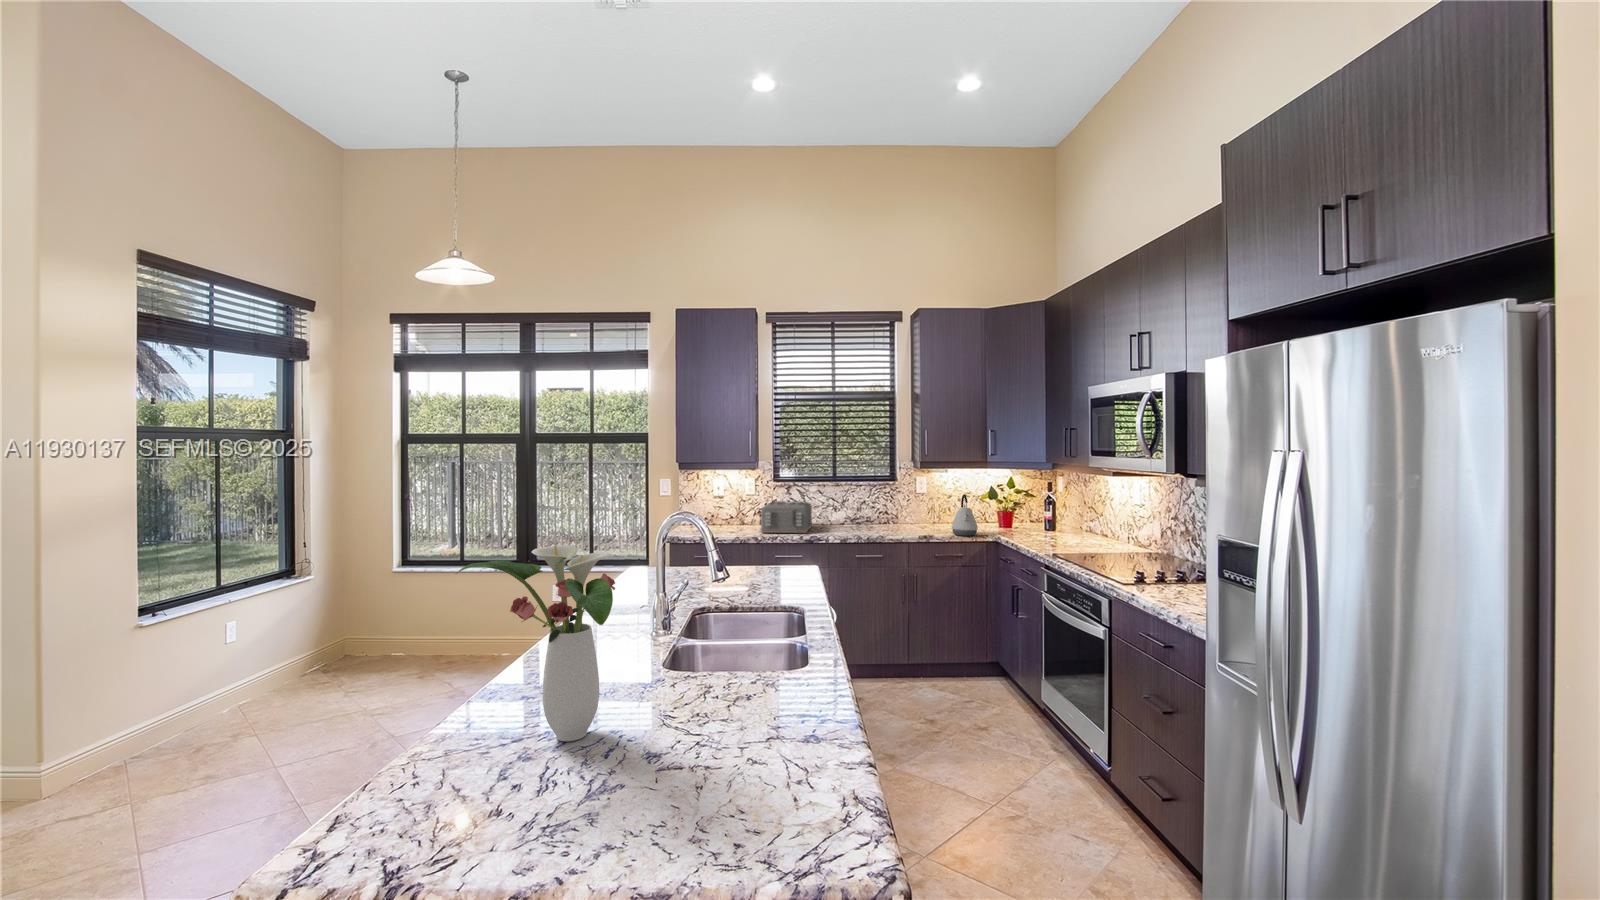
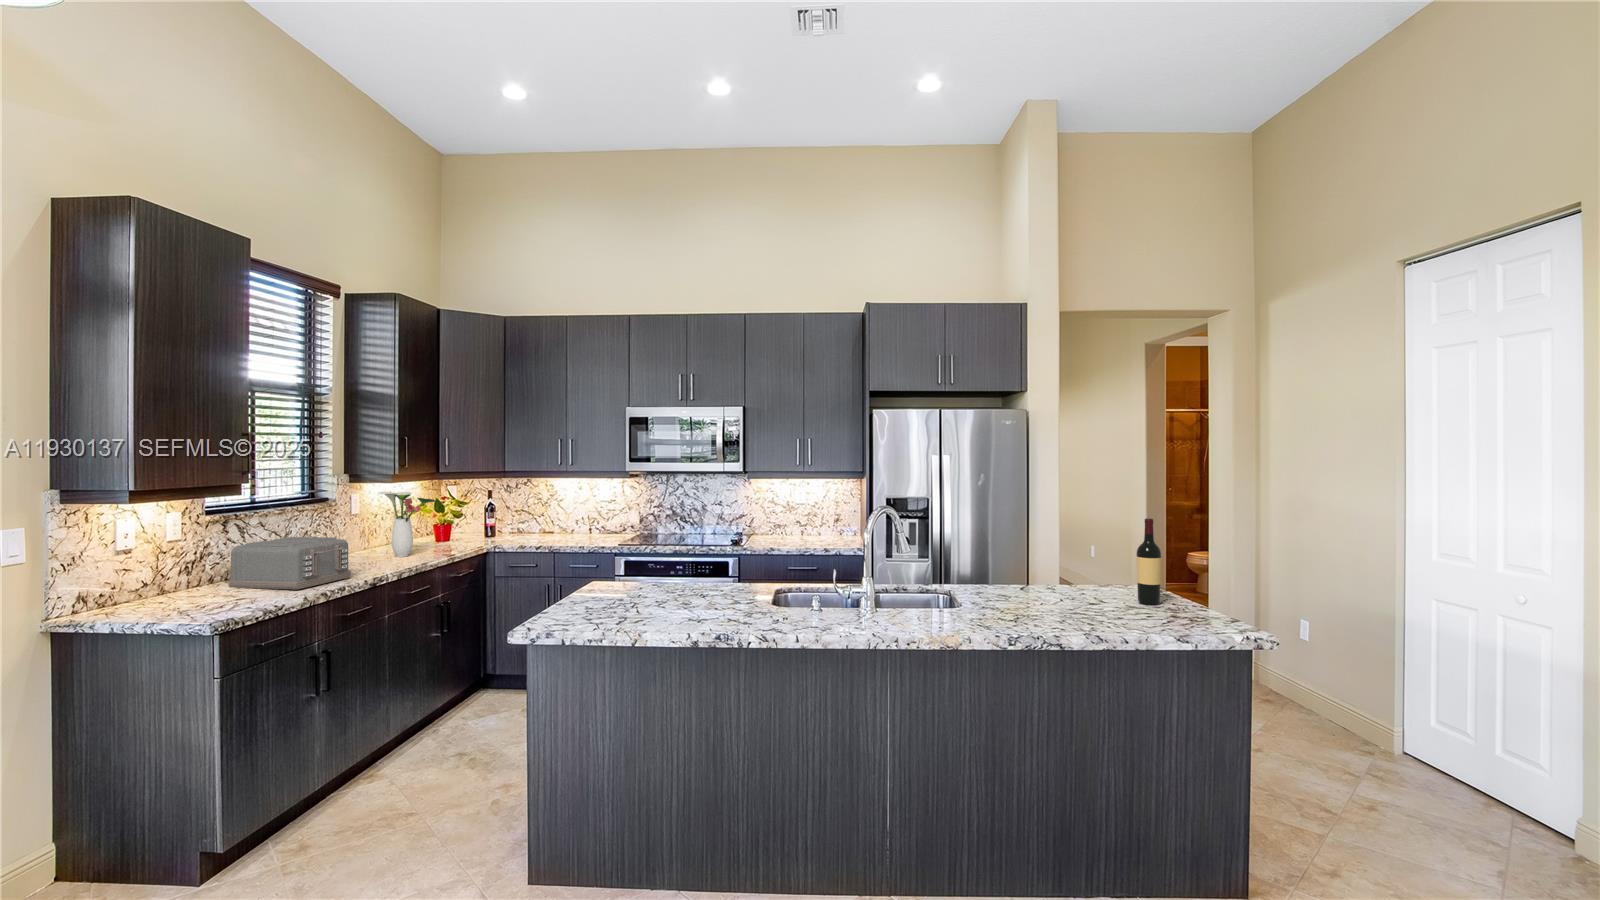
kettle: present [952,494,978,536] -> none [454,505,488,550]
flower arrangement: present [456,545,615,741] -> present [378,491,443,557]
wine bottle: none [353,619,421,851] -> present [1136,518,1161,605]

